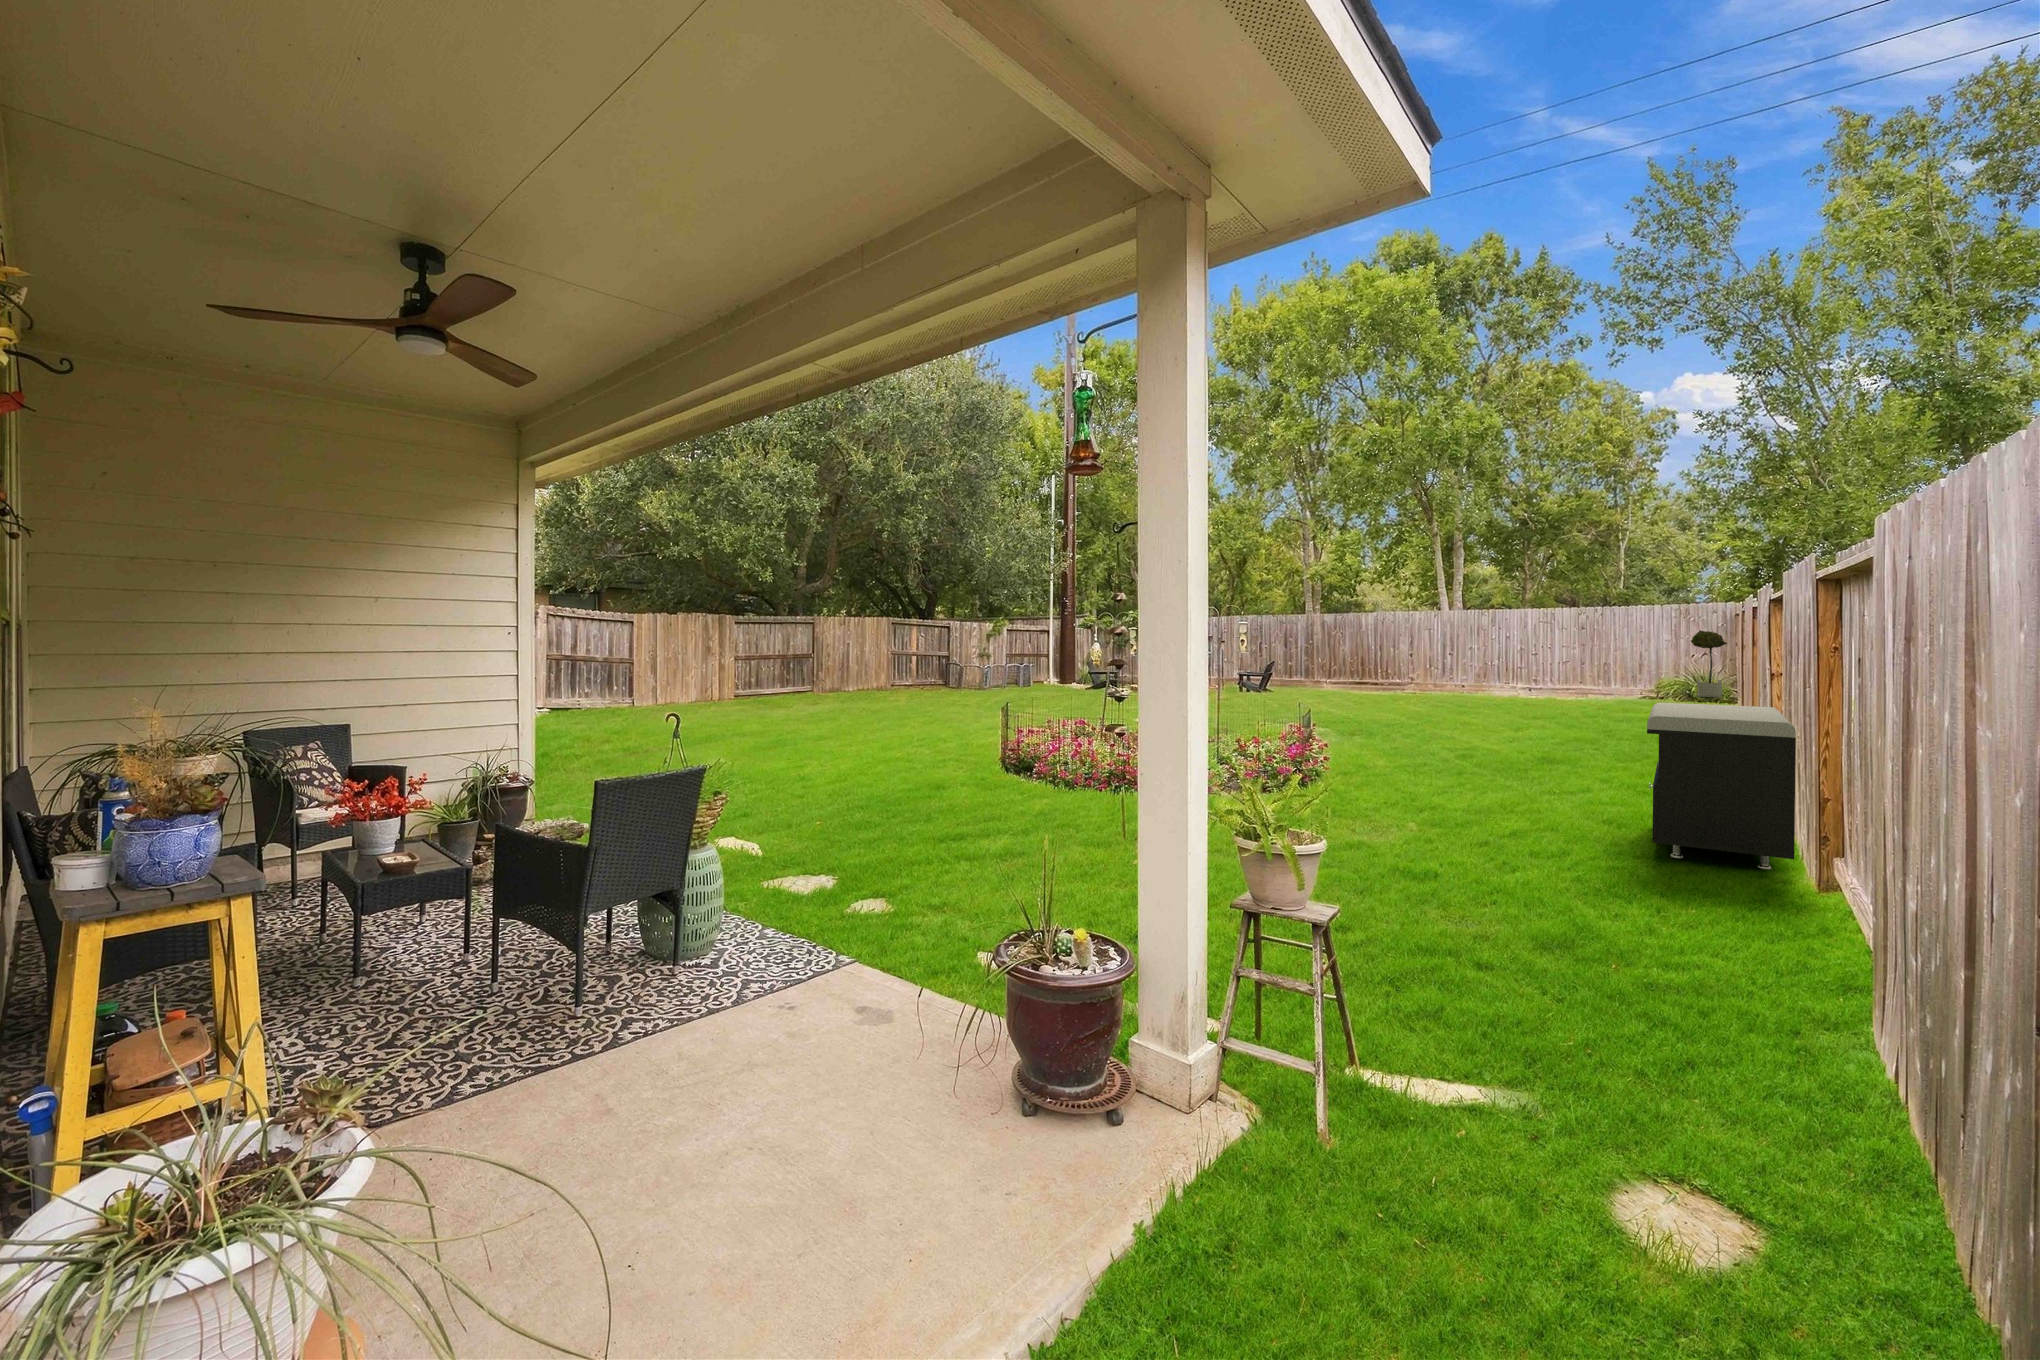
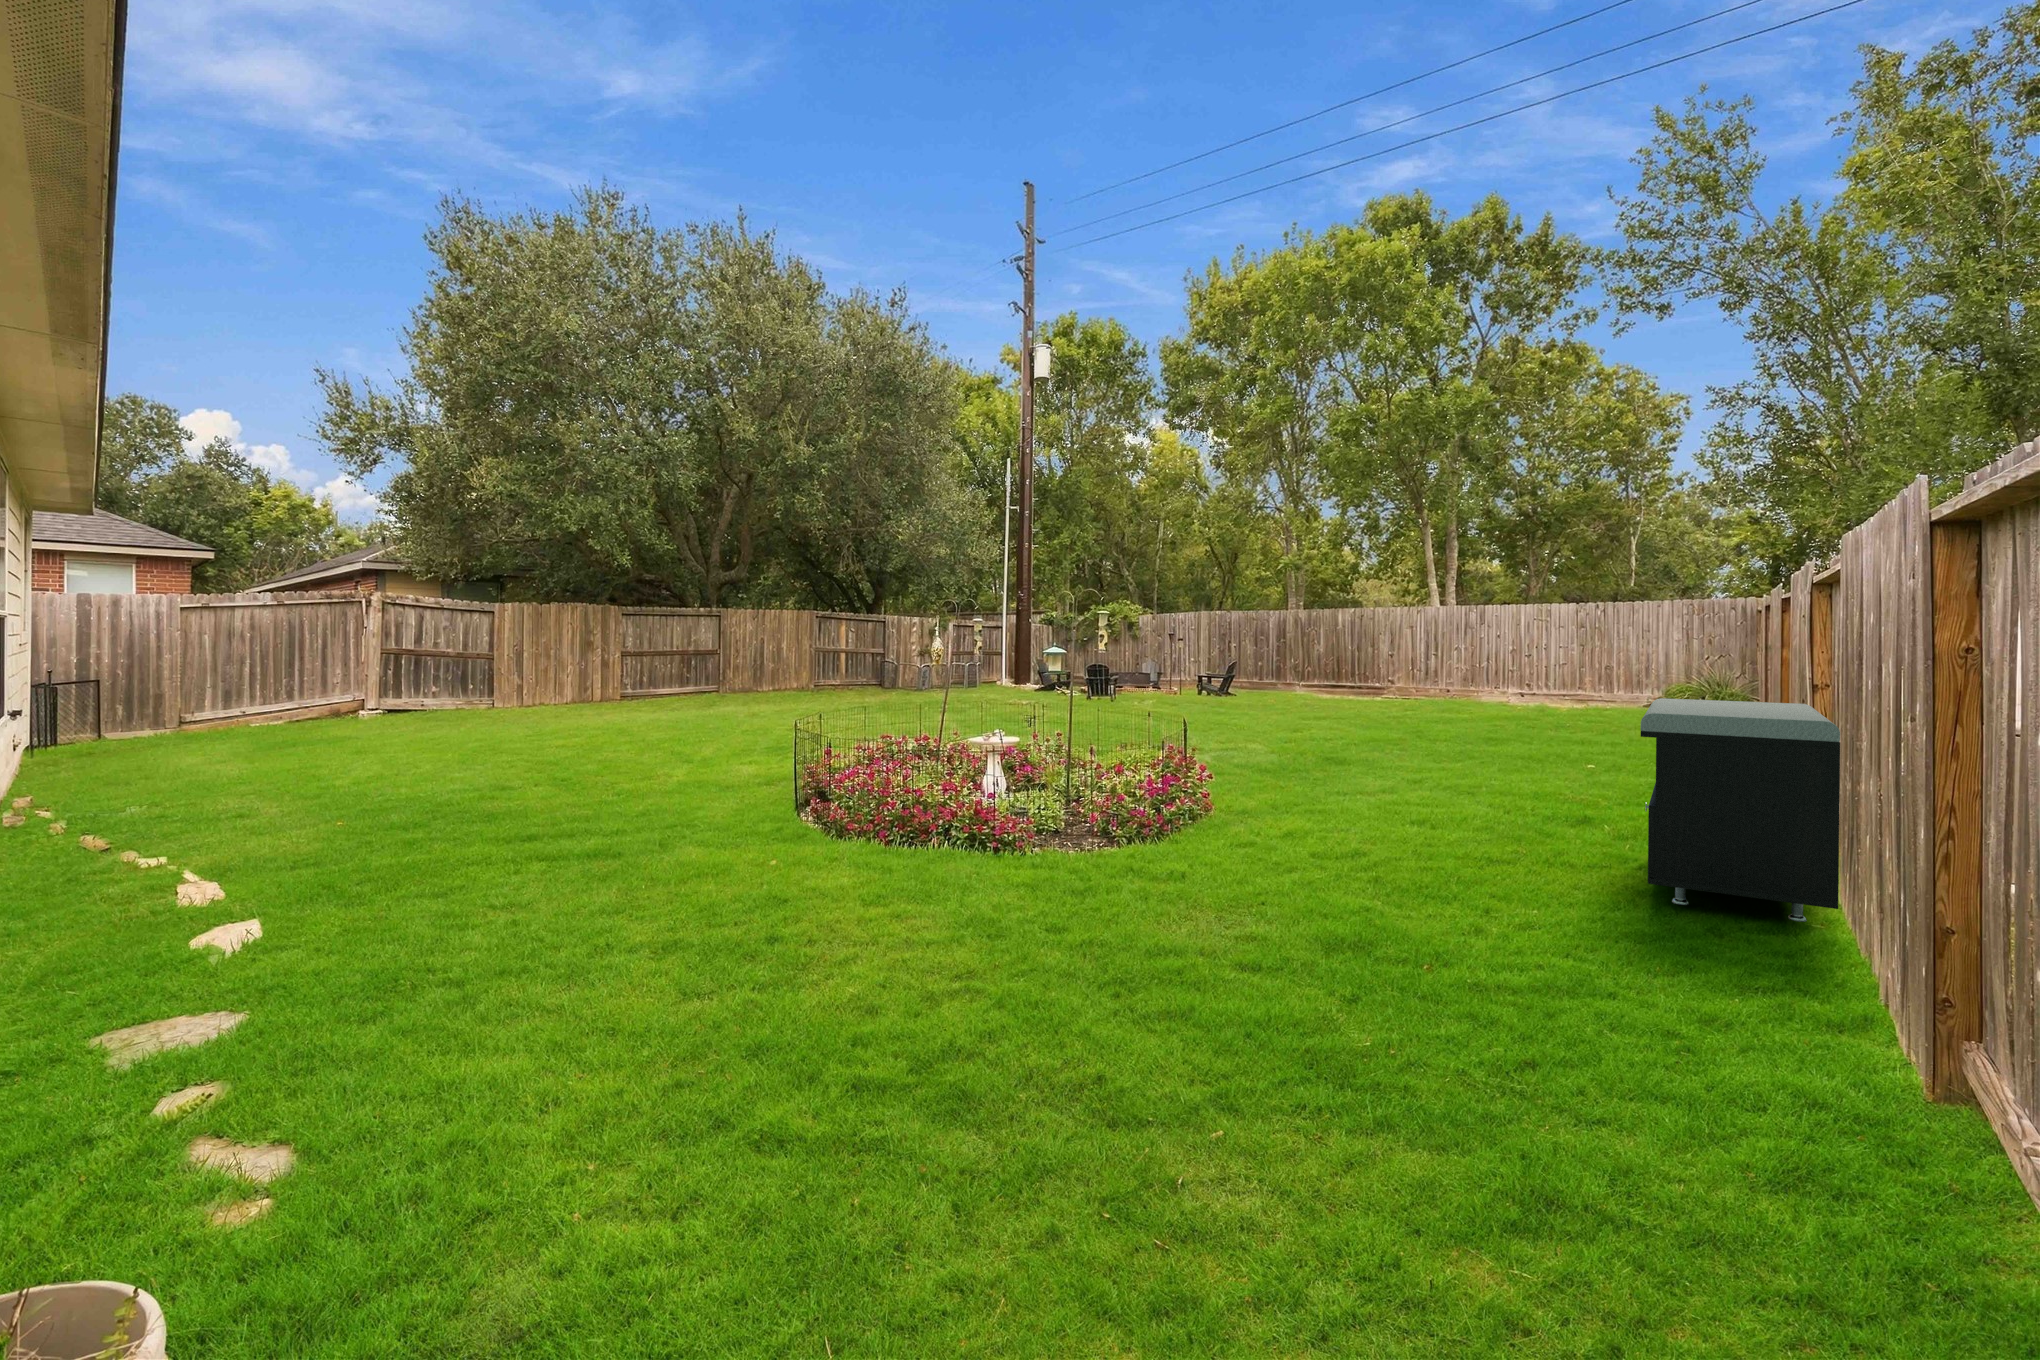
potted tree: present [1691,630,1727,698] -> none [1704,626,1746,703]

